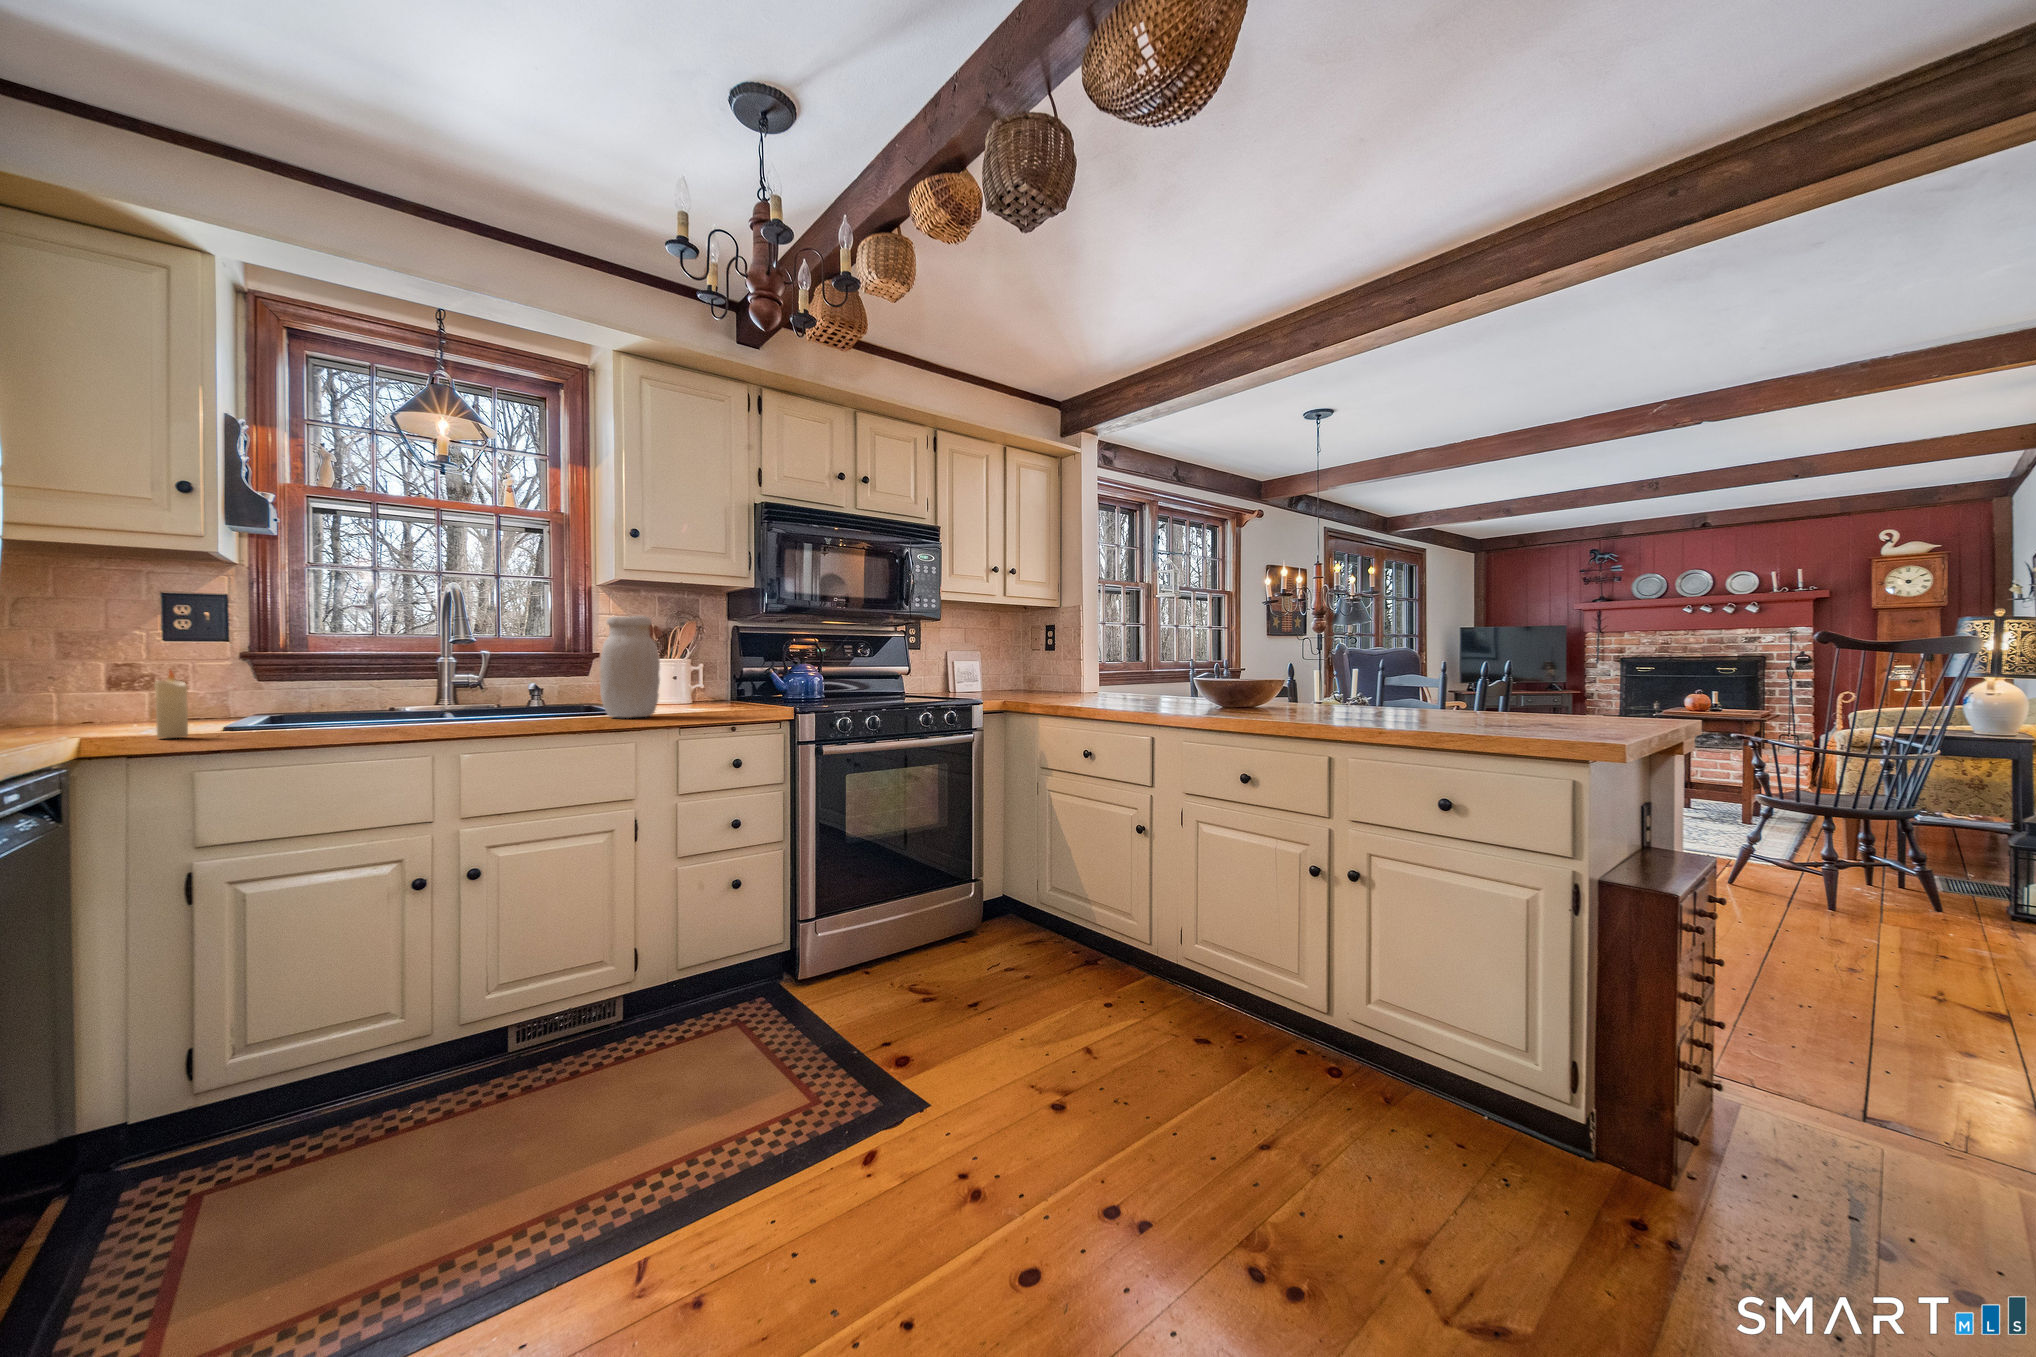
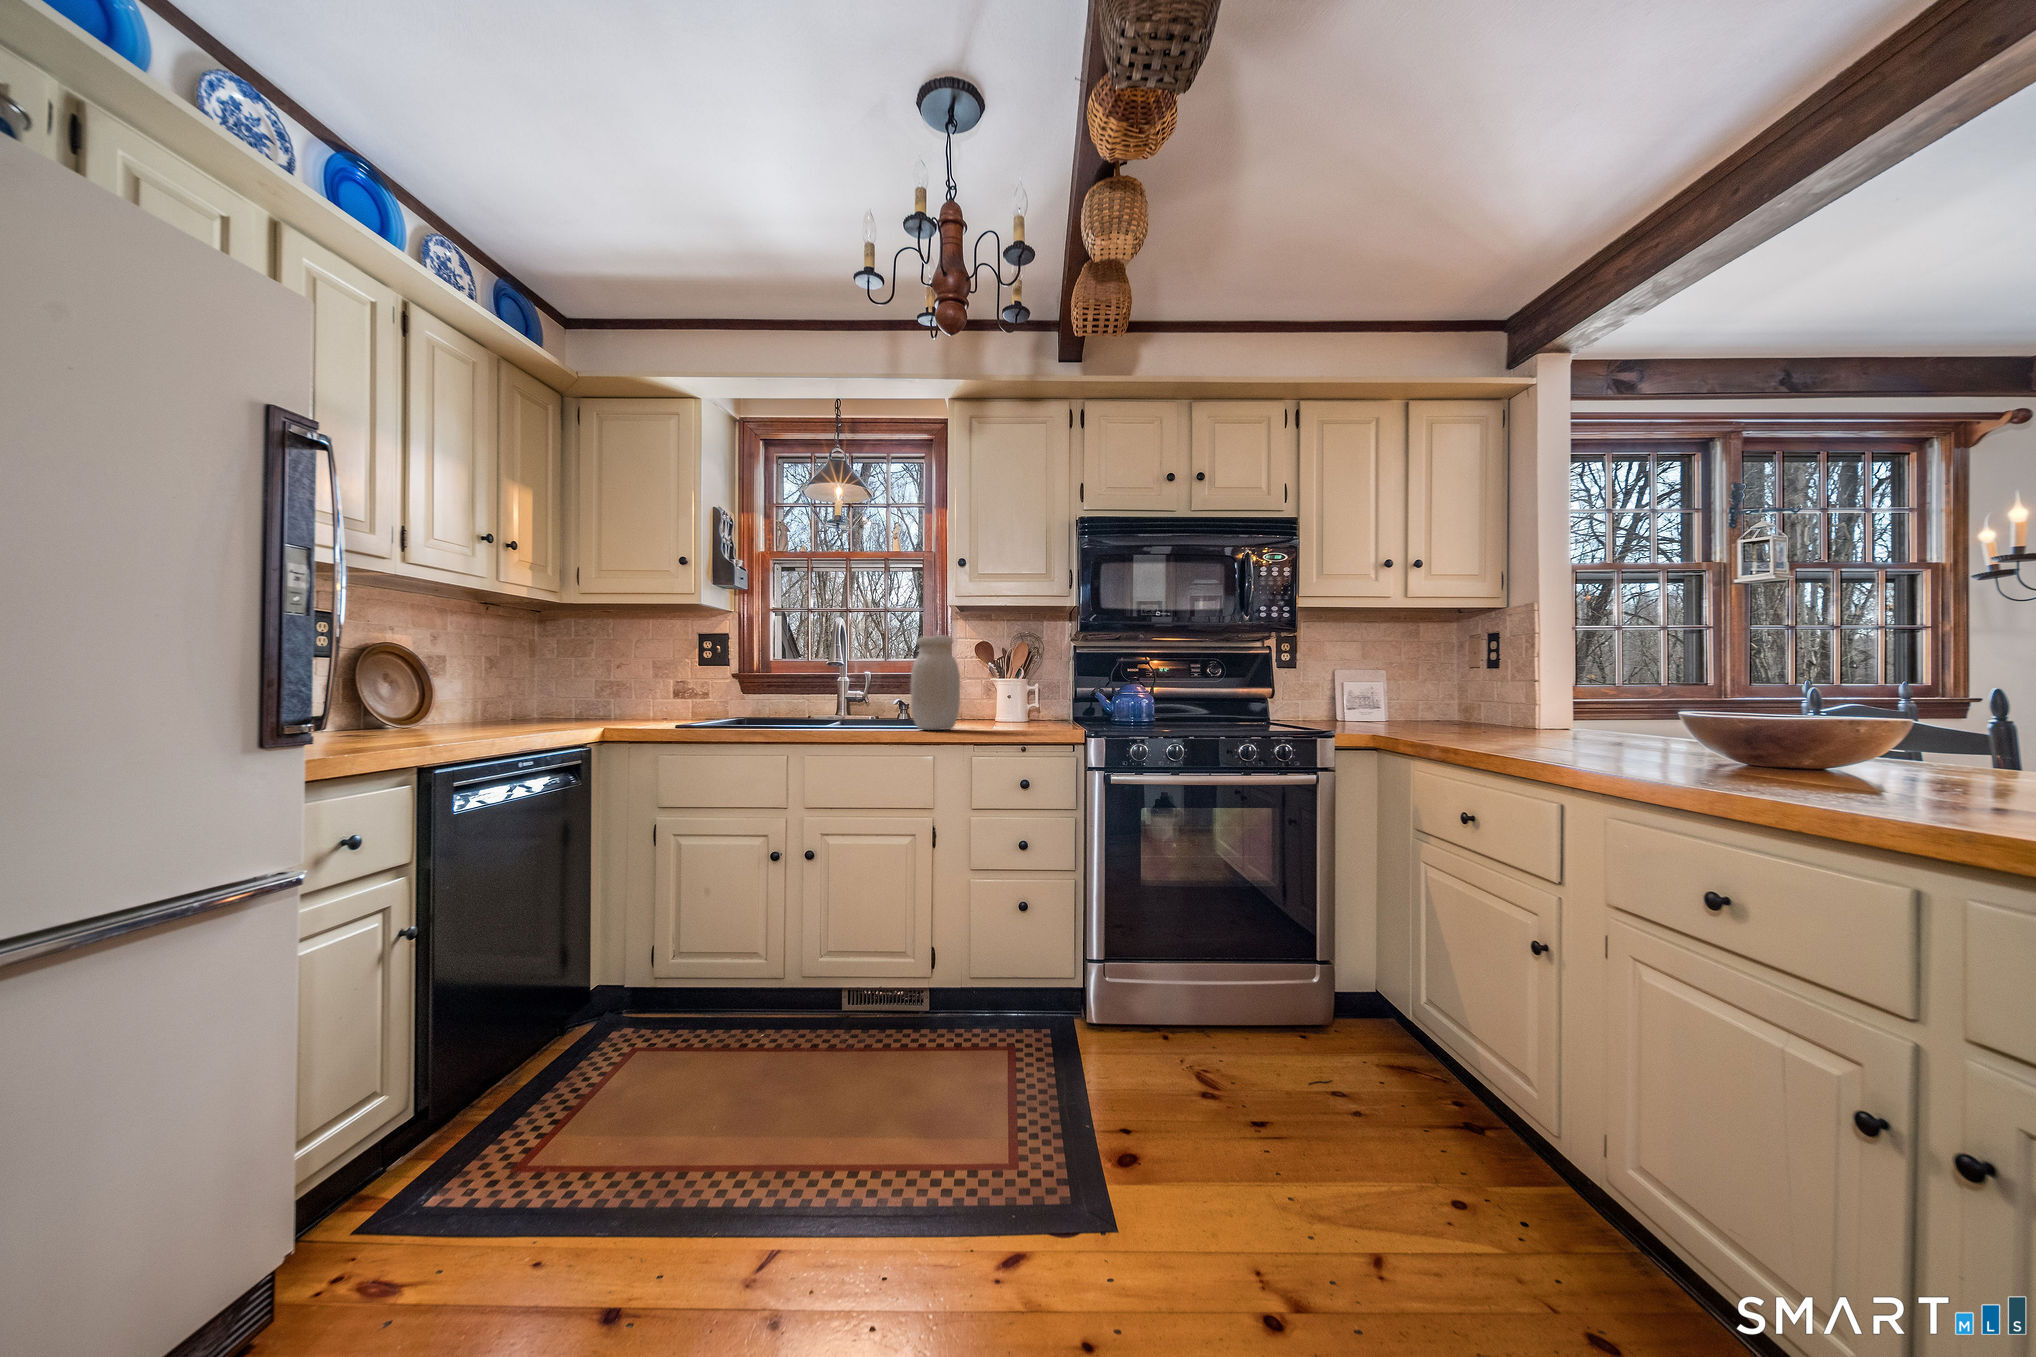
candle: present [154,670,188,738] -> none [634,683,651,731]

